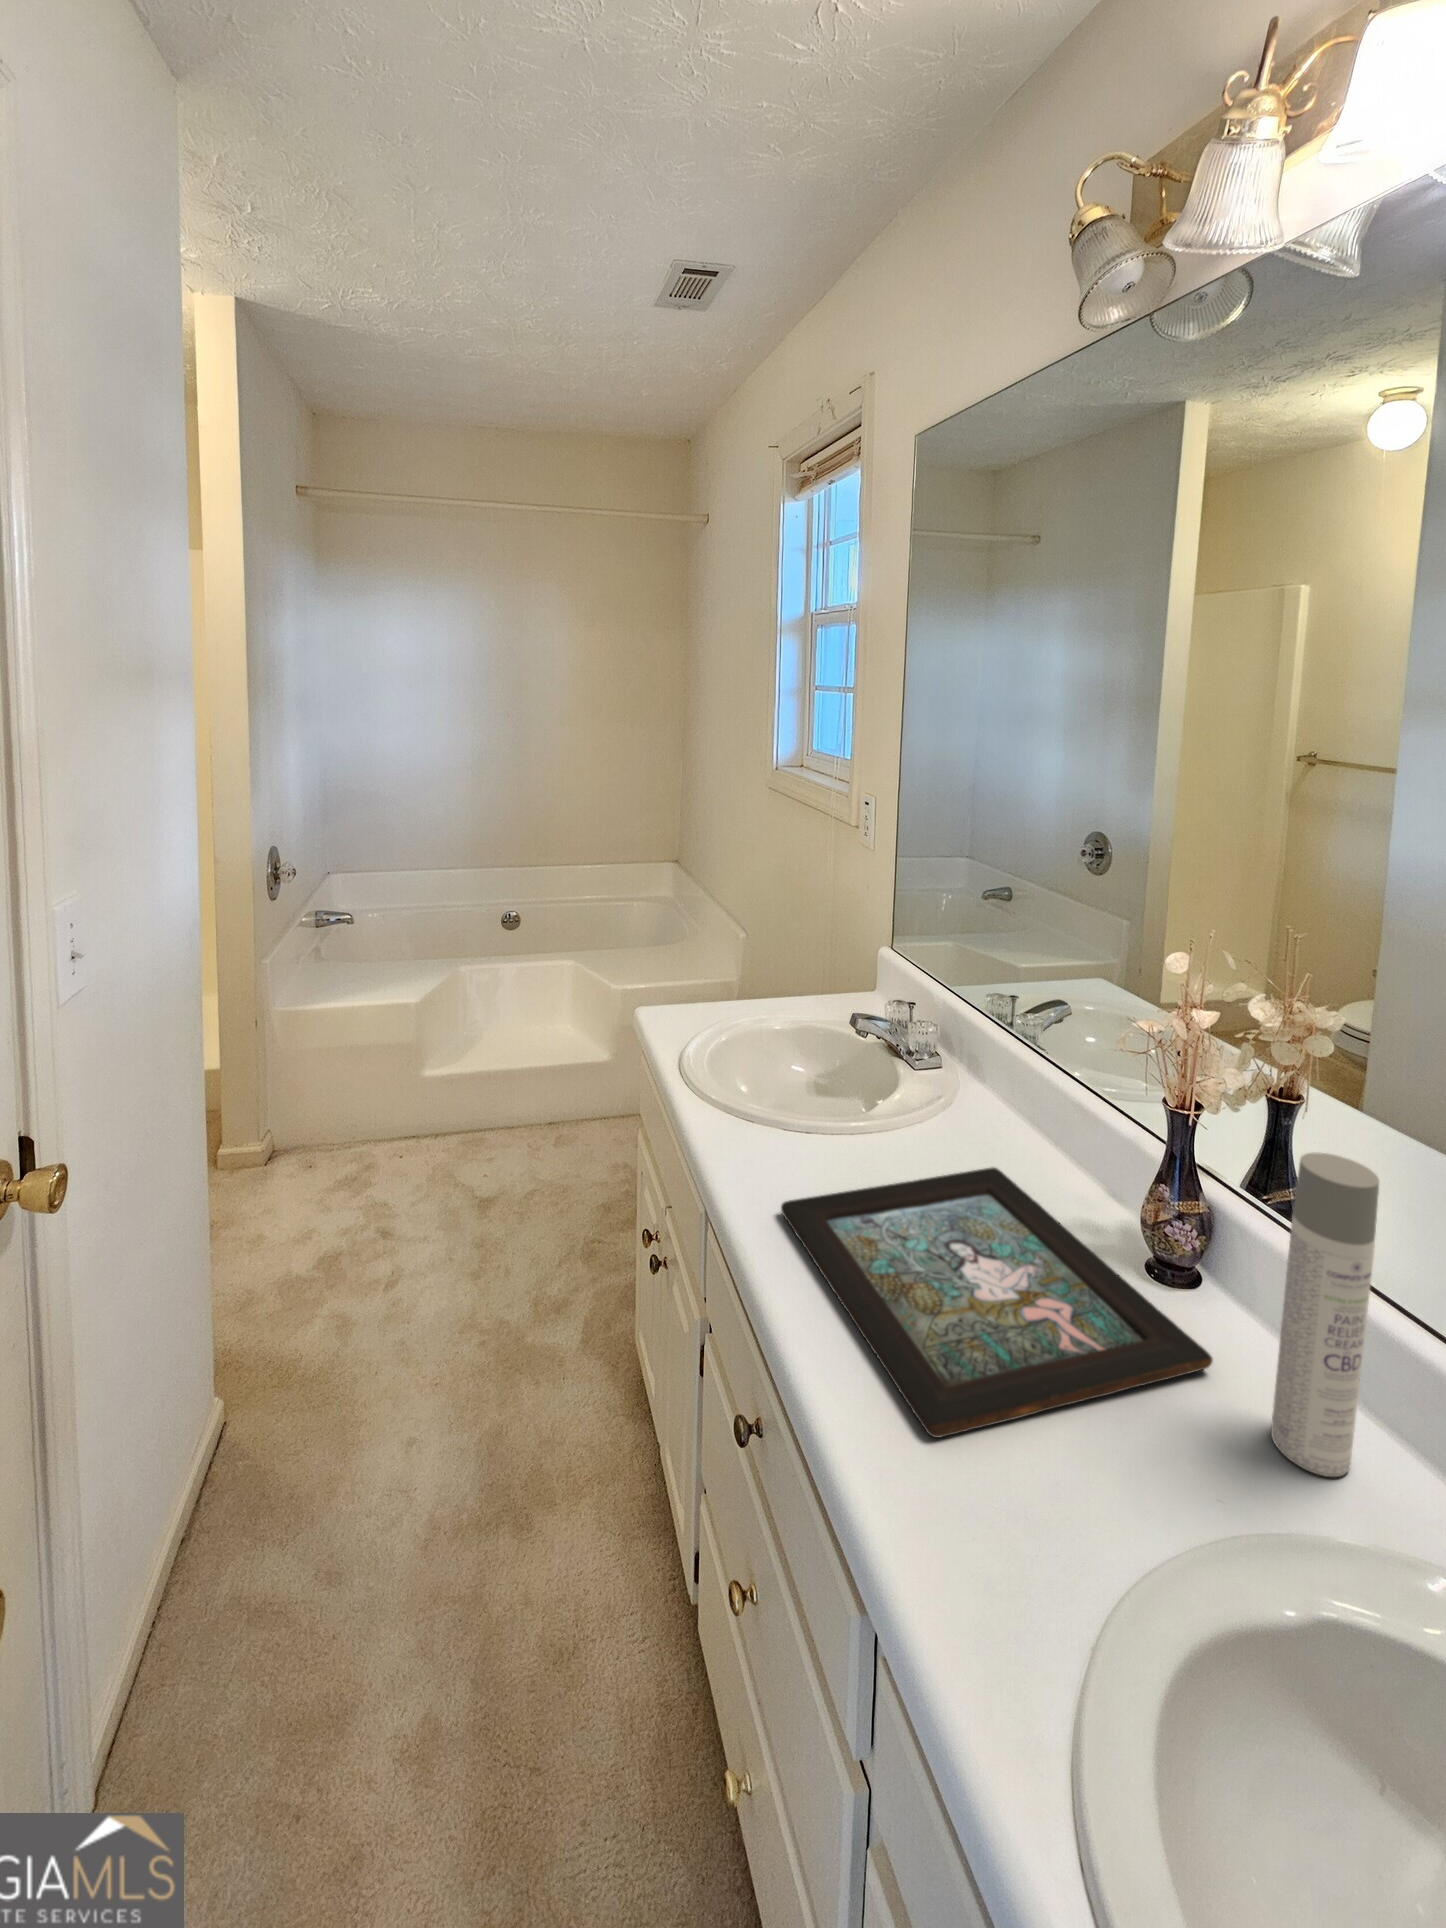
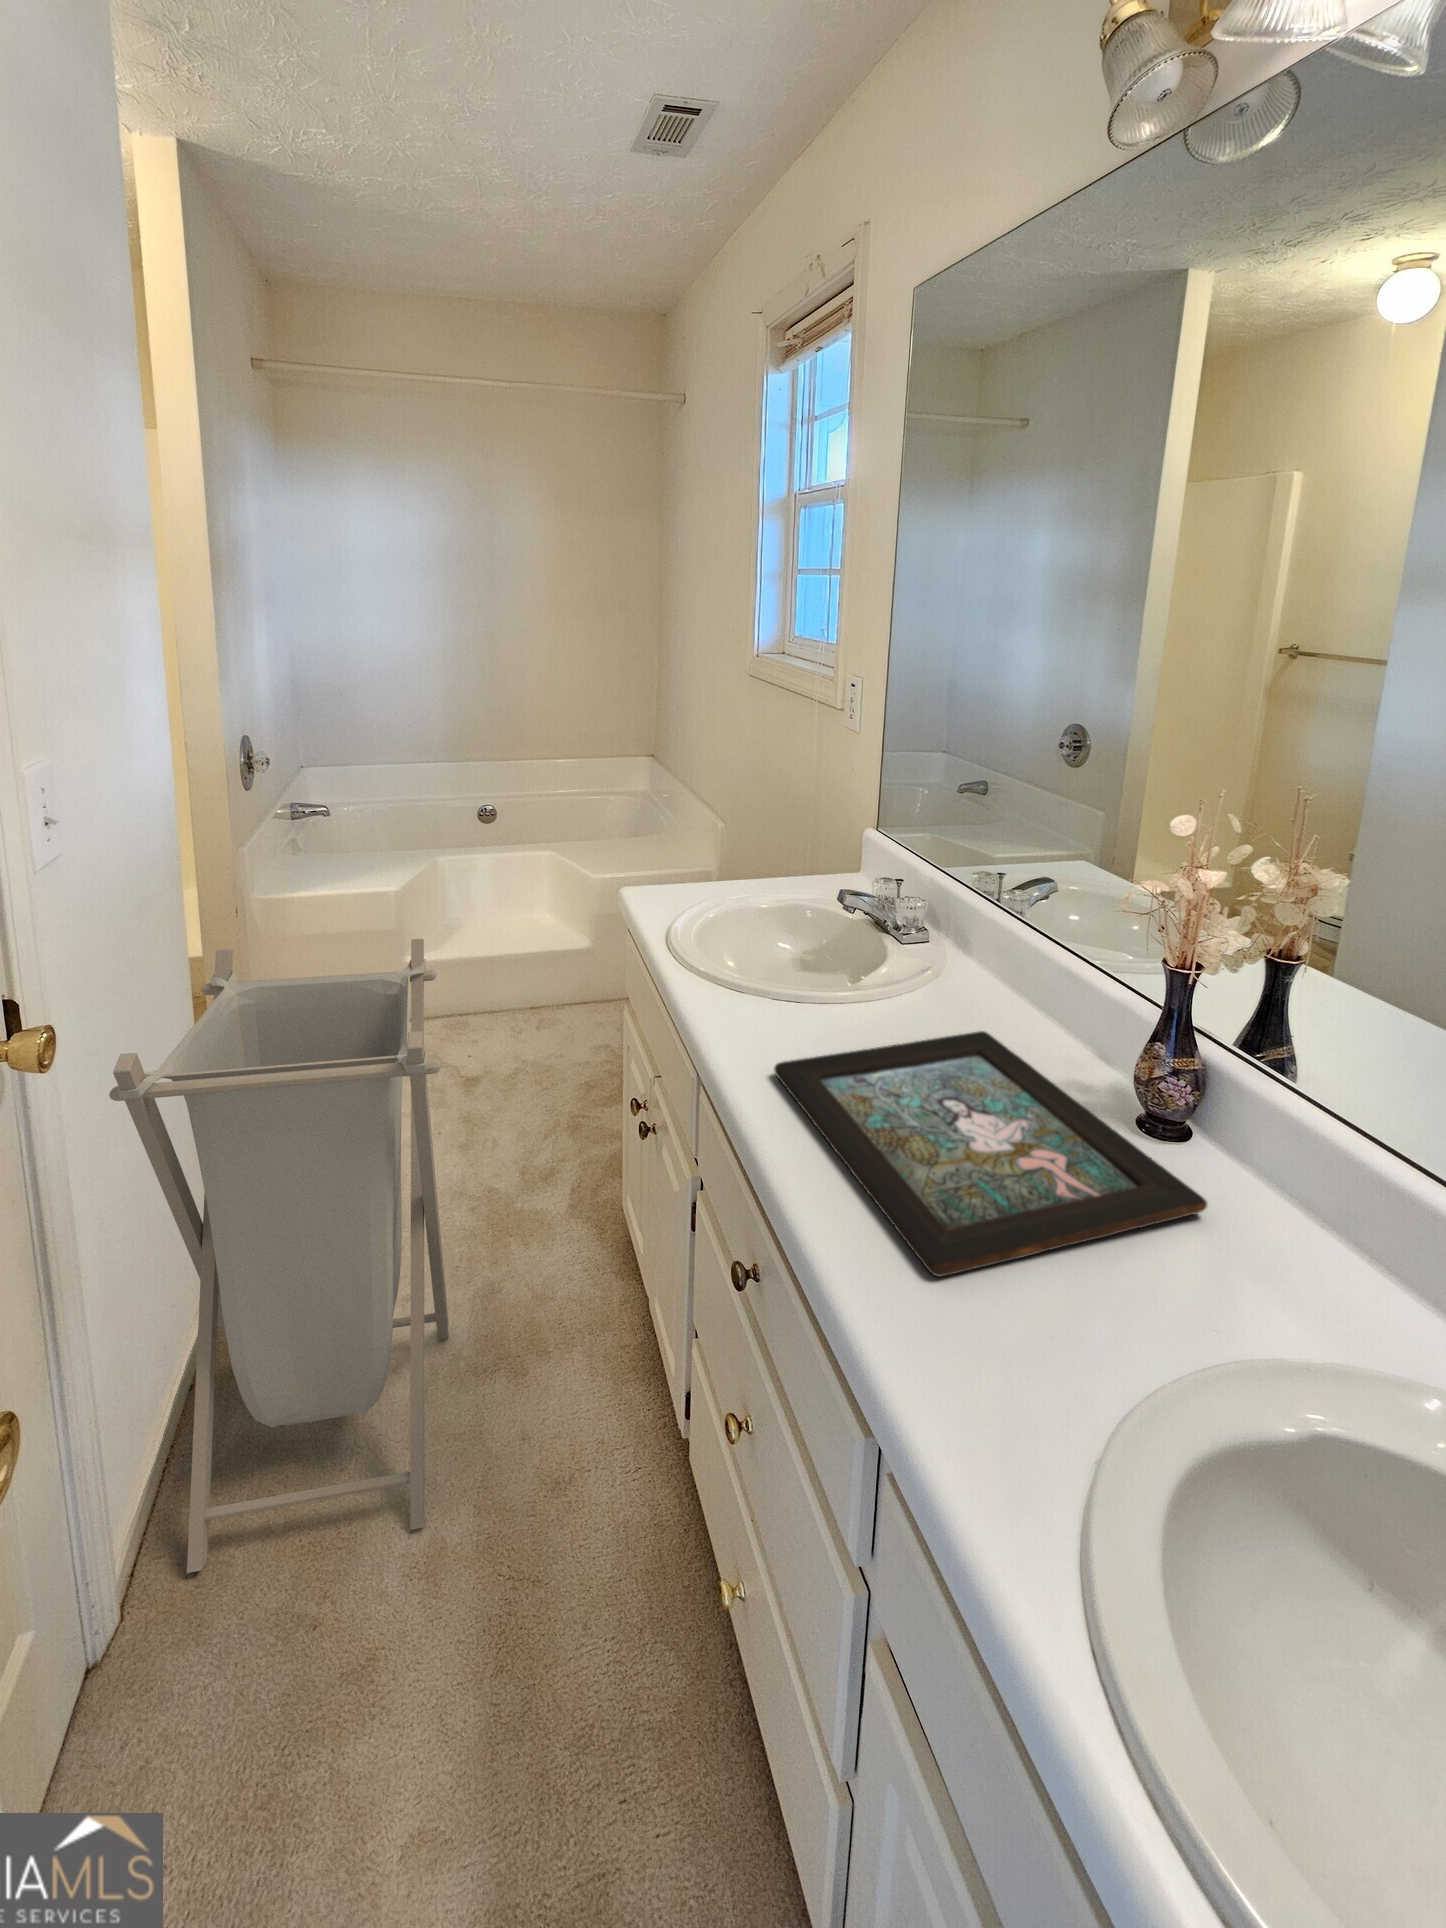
laundry hamper: none [115,1062,451,1762] -> present [109,939,449,1573]
spray bottle: present [1271,1152,1379,1477] -> none [1267,1001,1401,1309]

